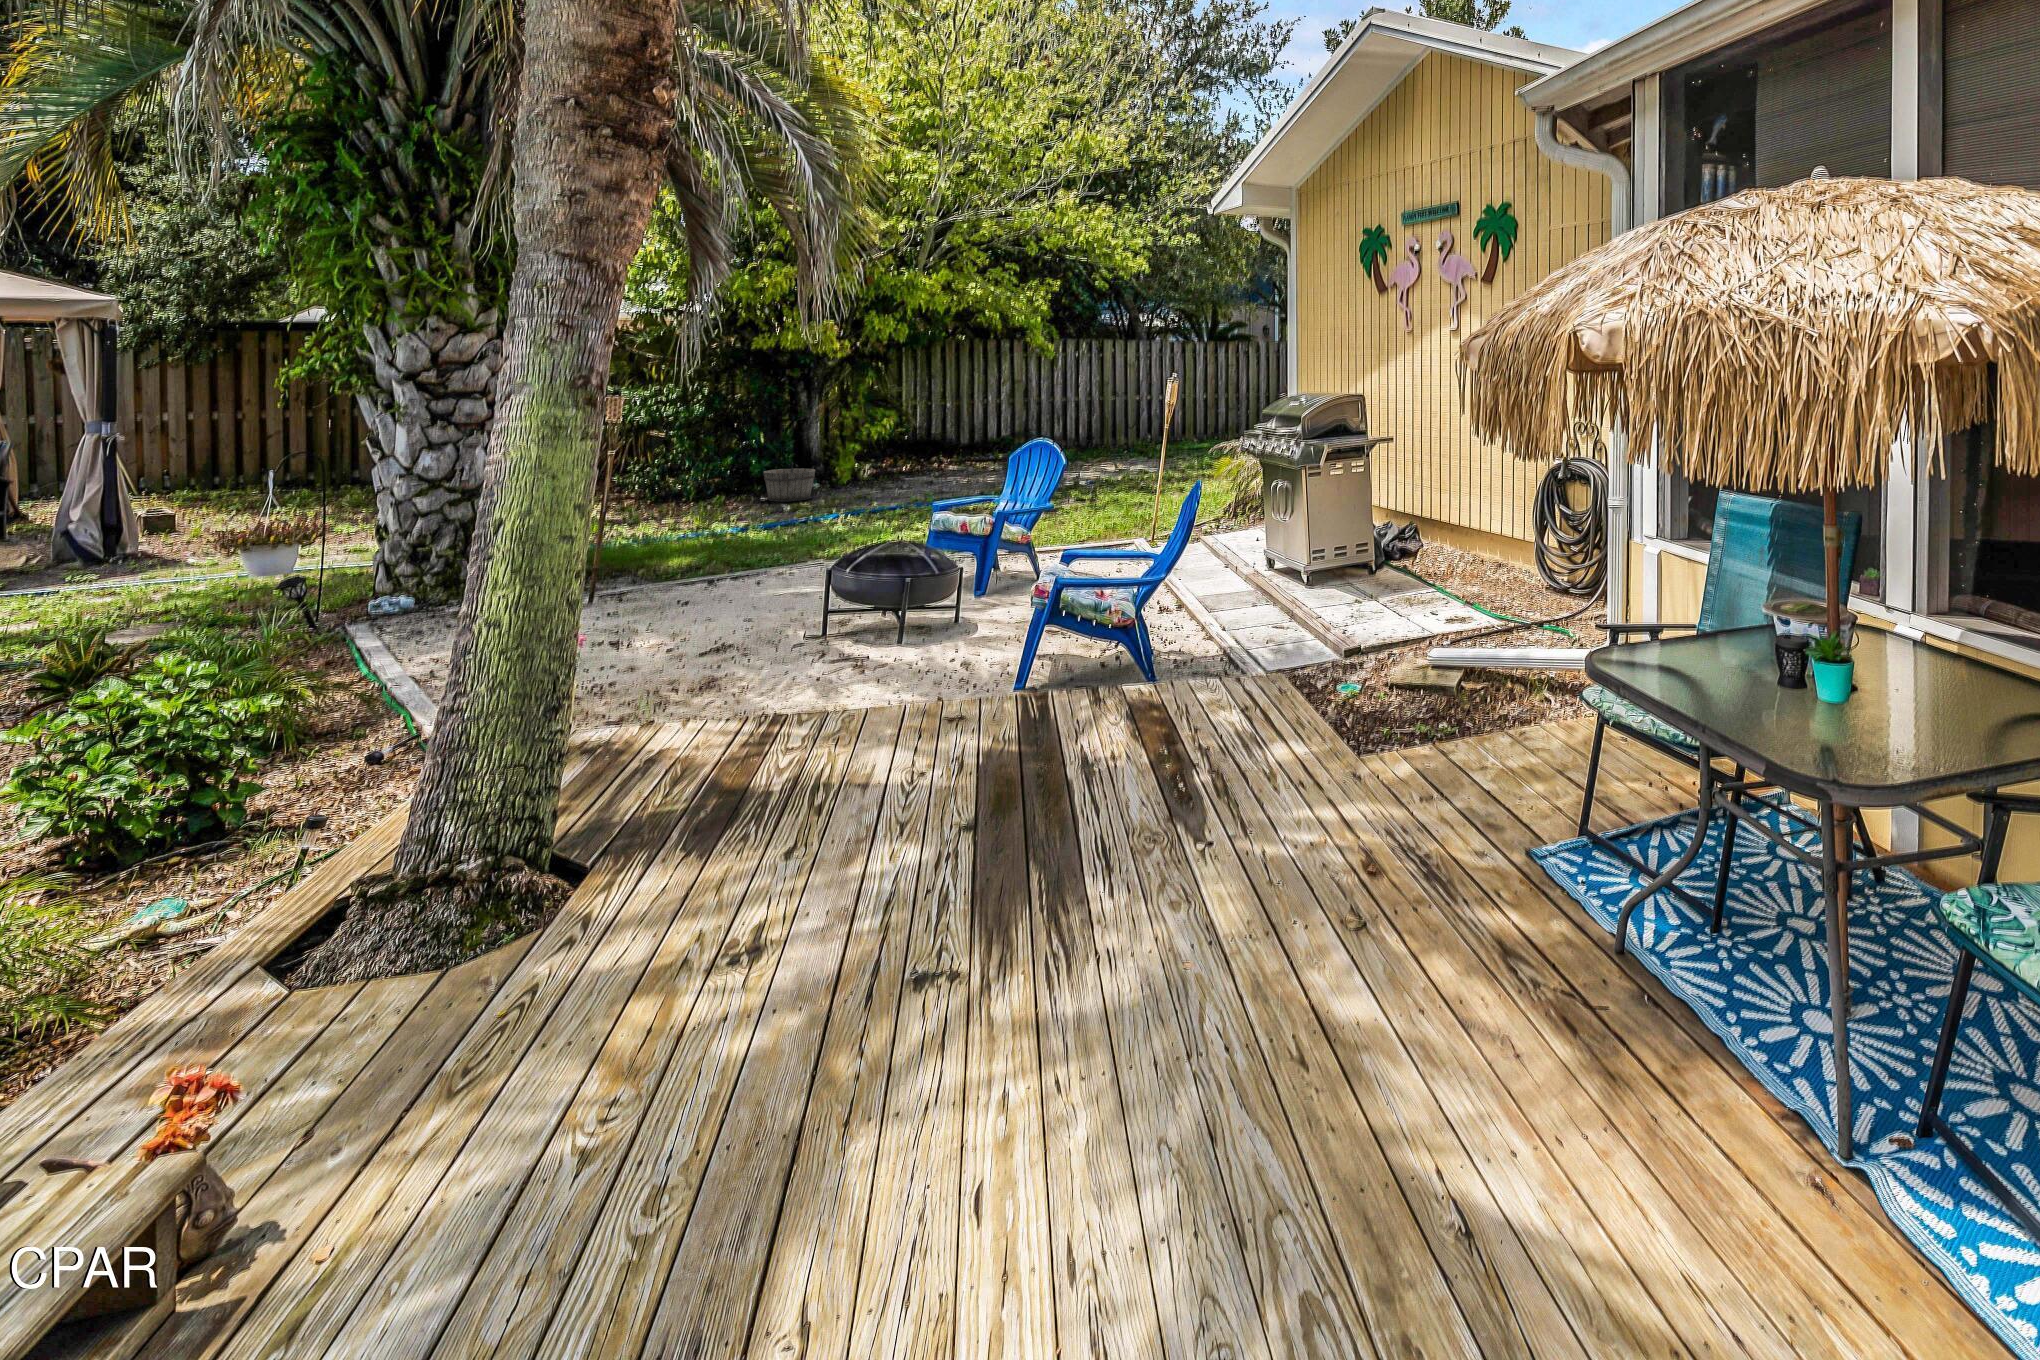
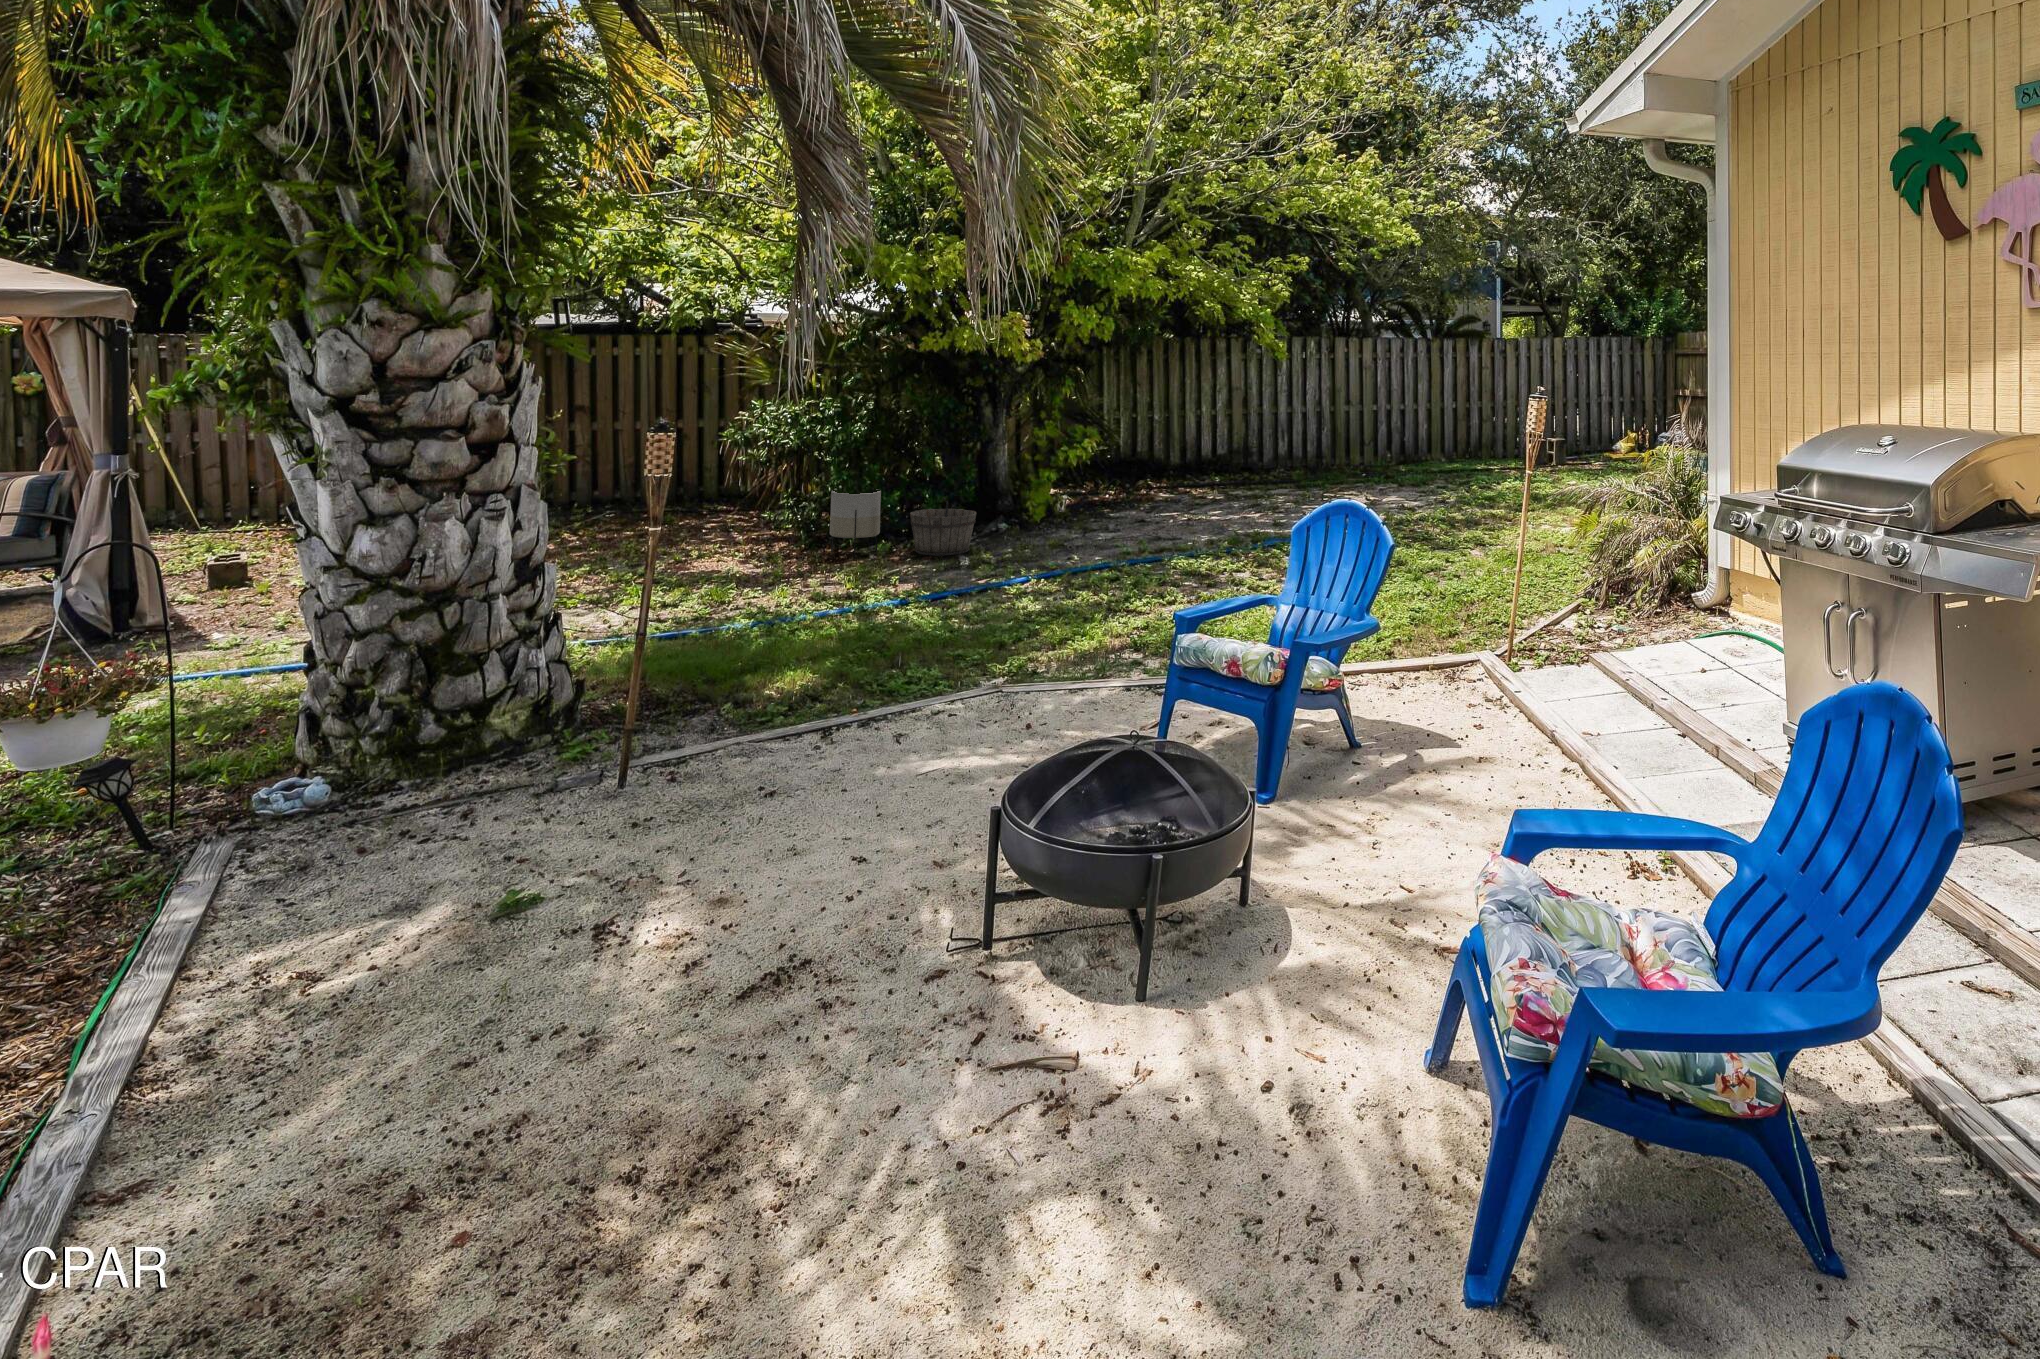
planter: none [701,455,740,505] -> present [830,491,881,558]

